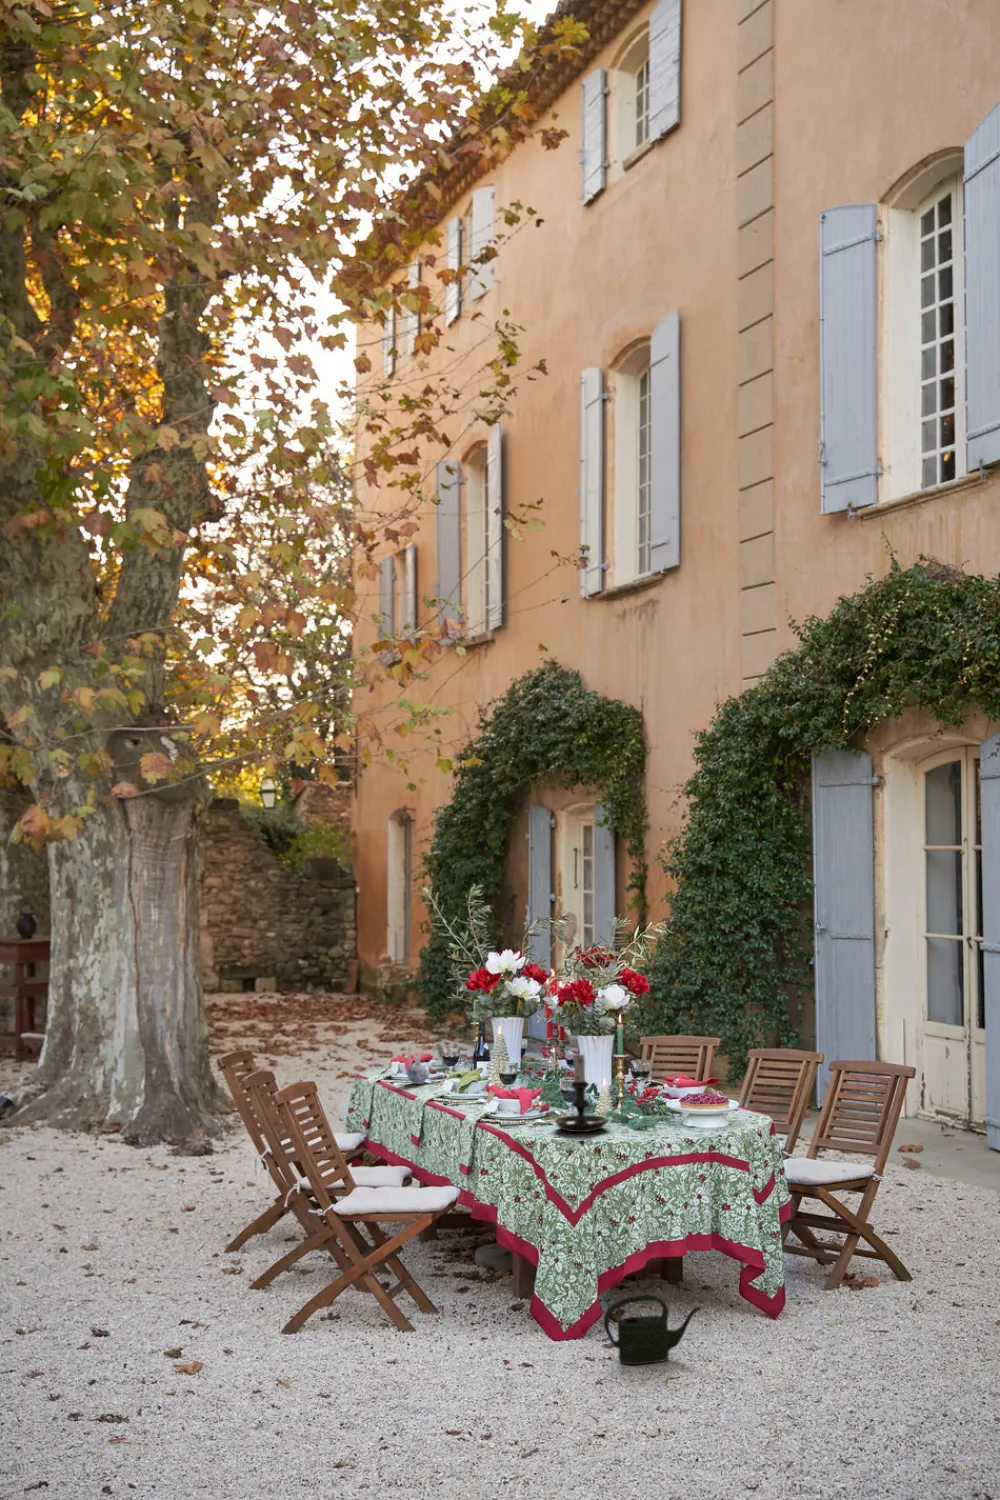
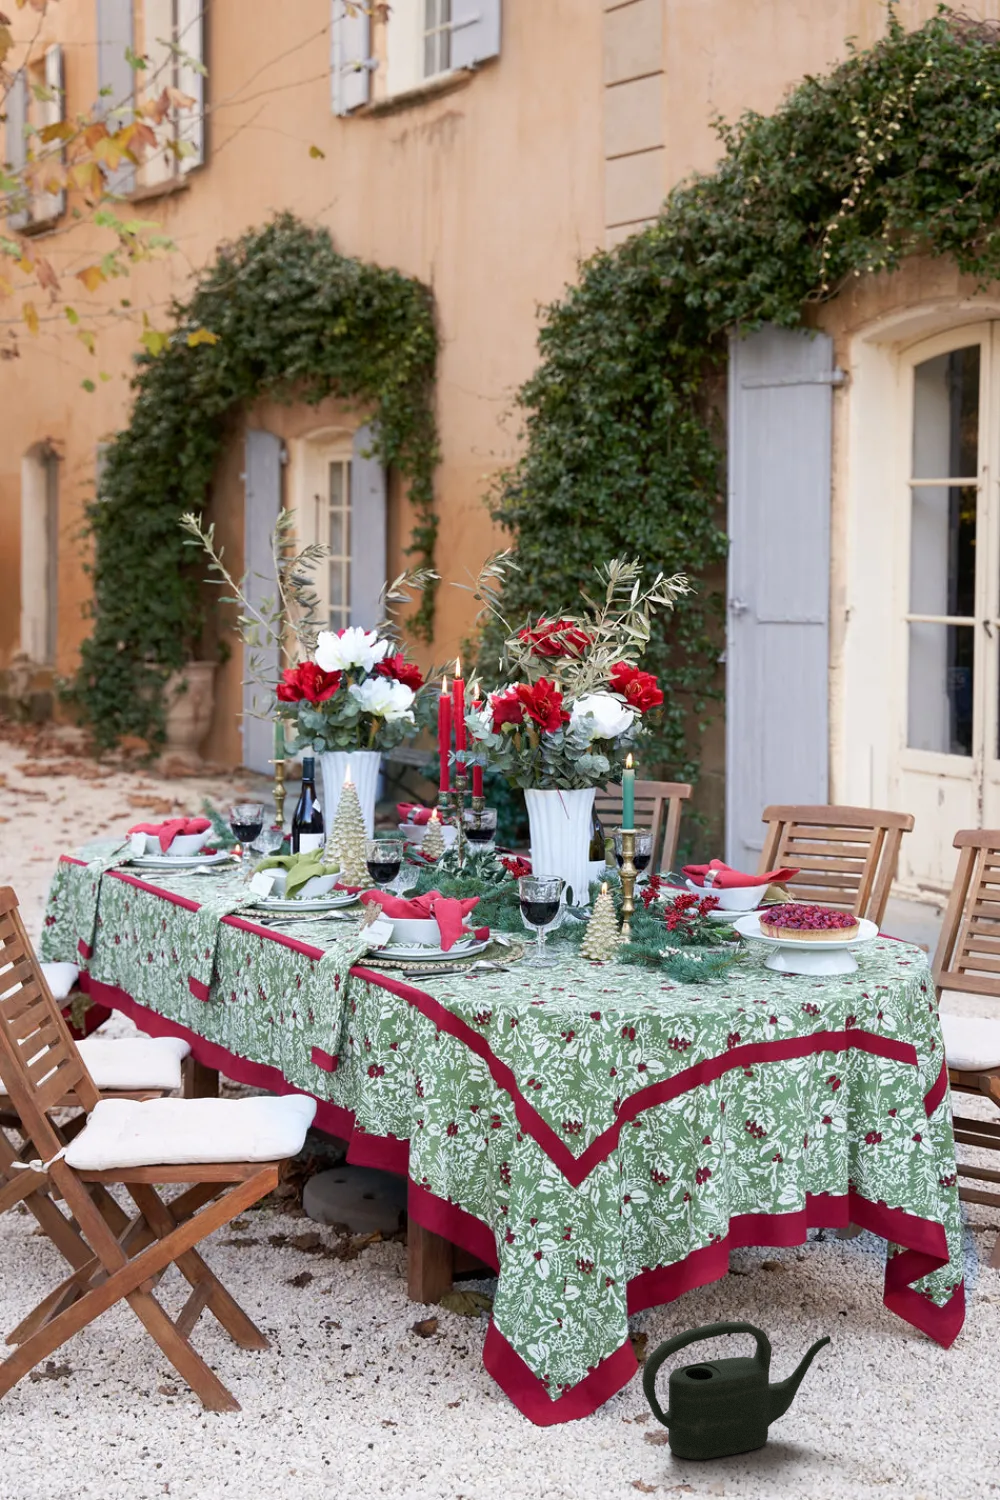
ceramic pitcher: present [407,1046,429,1084] -> none [171,802,216,876]
candle holder: present [555,1054,609,1132] -> none [523,820,641,991]

